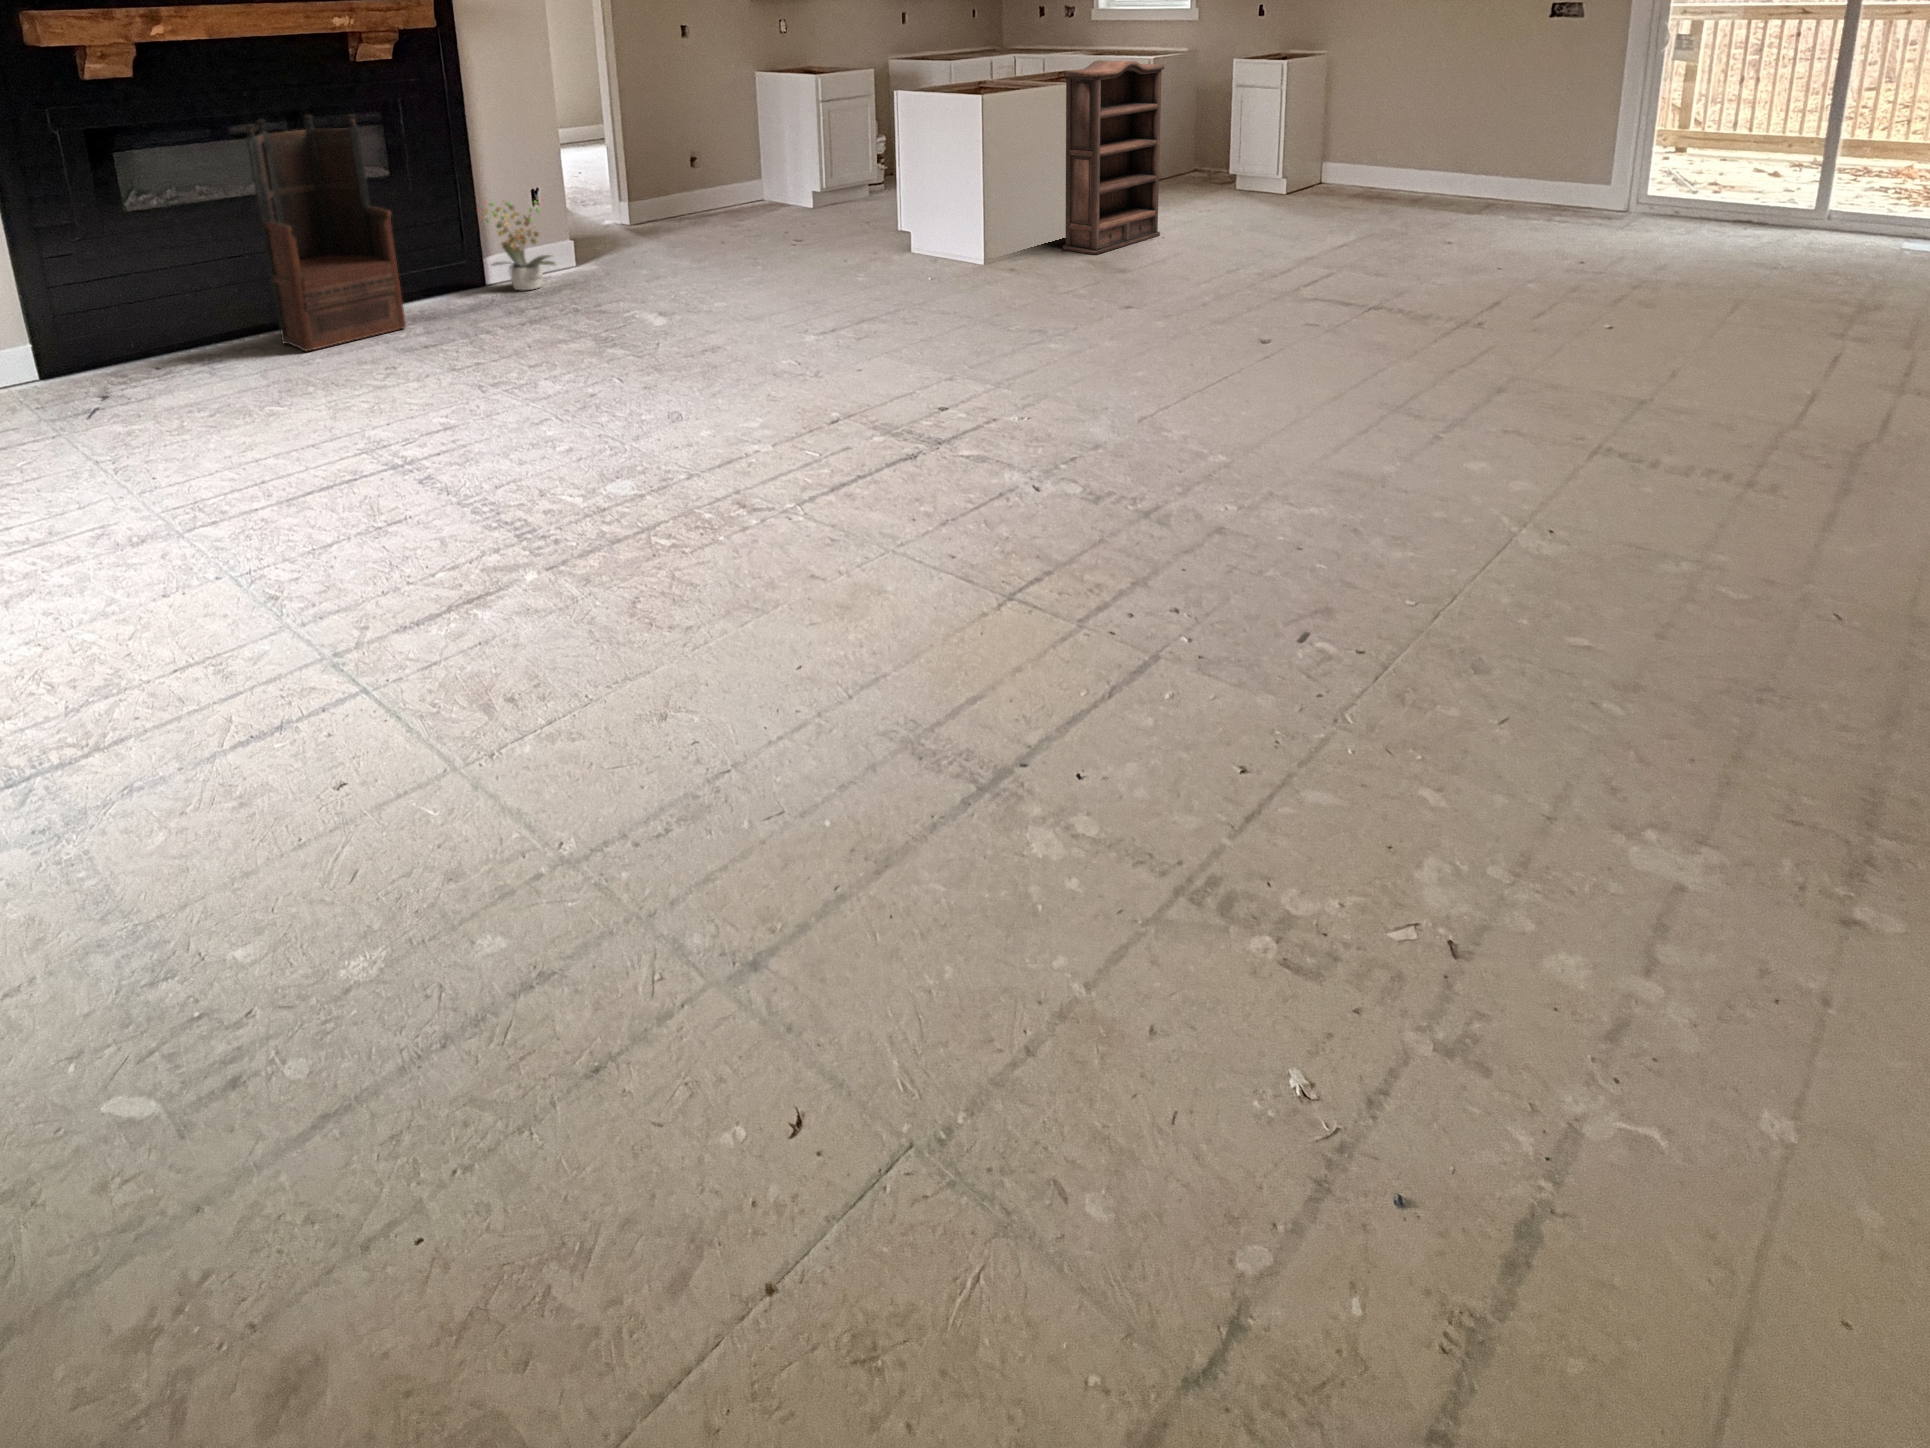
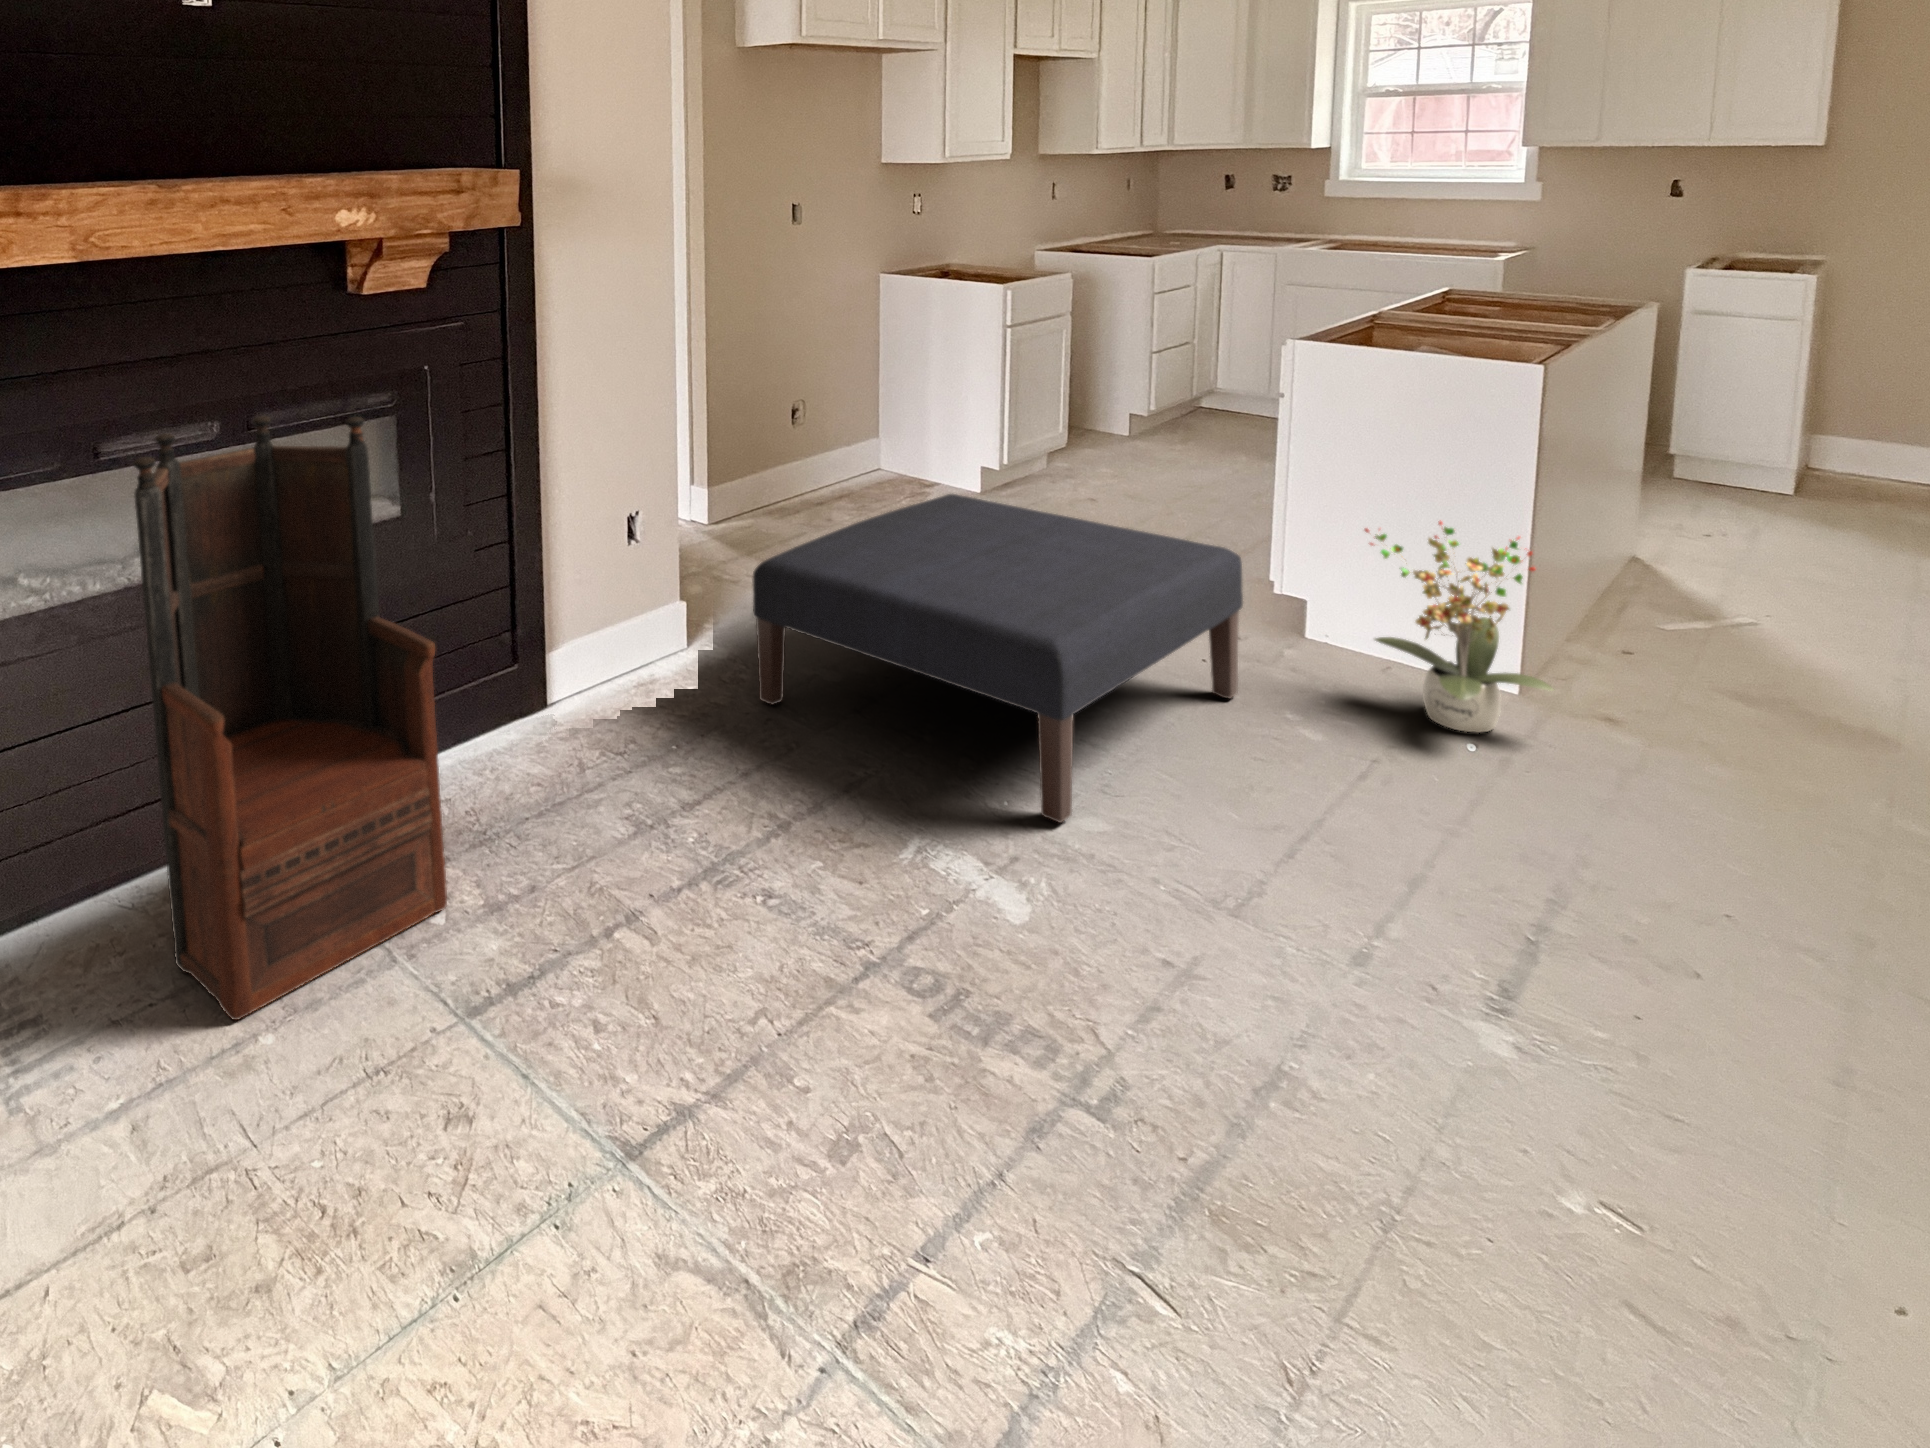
bookshelf: present [1063,60,1164,255] -> none [1696,272,1861,677]
ottoman: none [587,180,827,301] -> present [752,494,1243,823]
potted plant: present [485,201,555,290] -> present [1365,521,1553,732]

